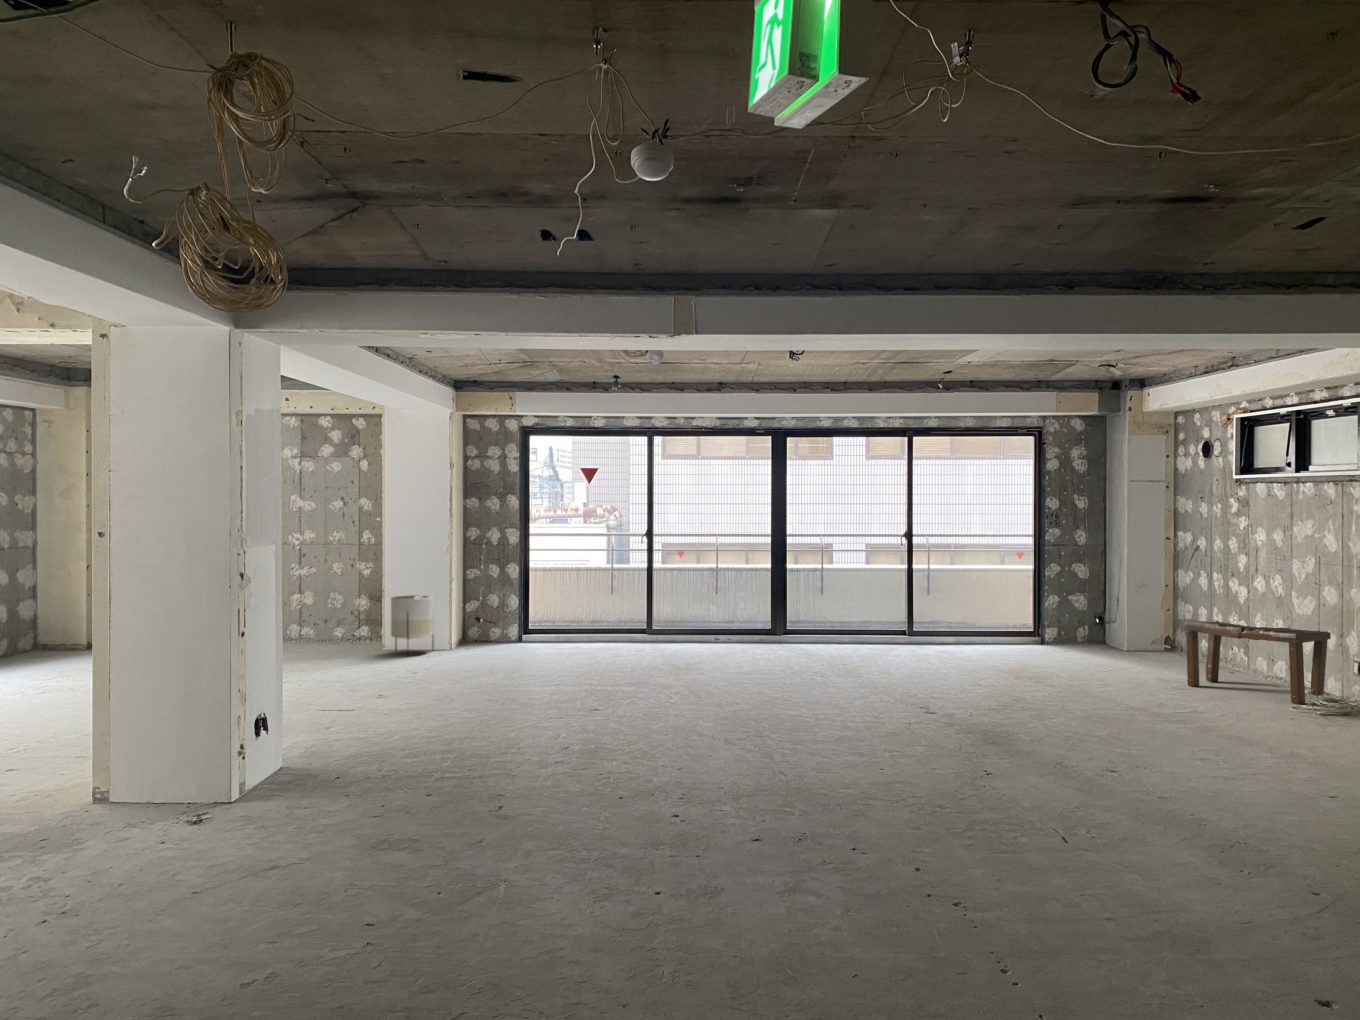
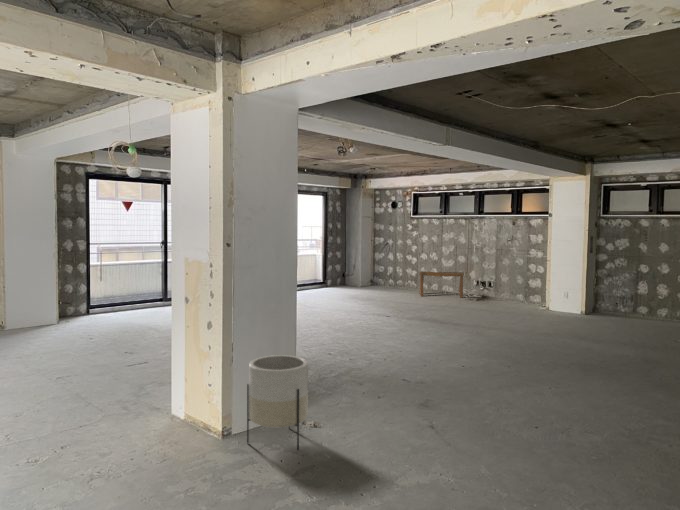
planter: present [391,595,434,650] -> present [247,355,308,450]

